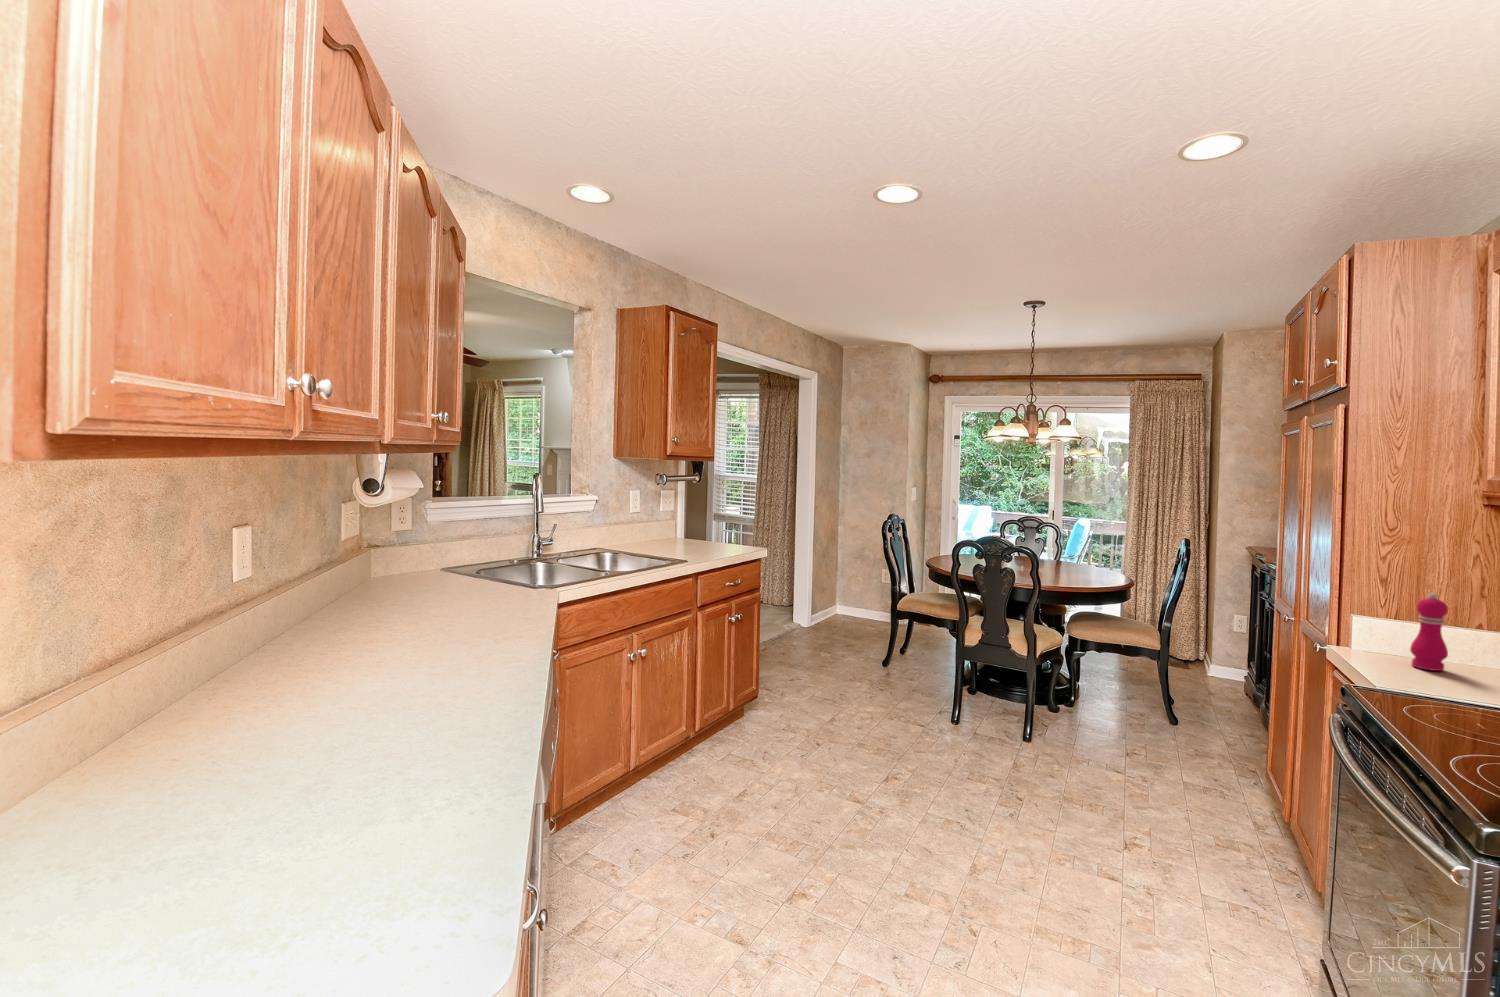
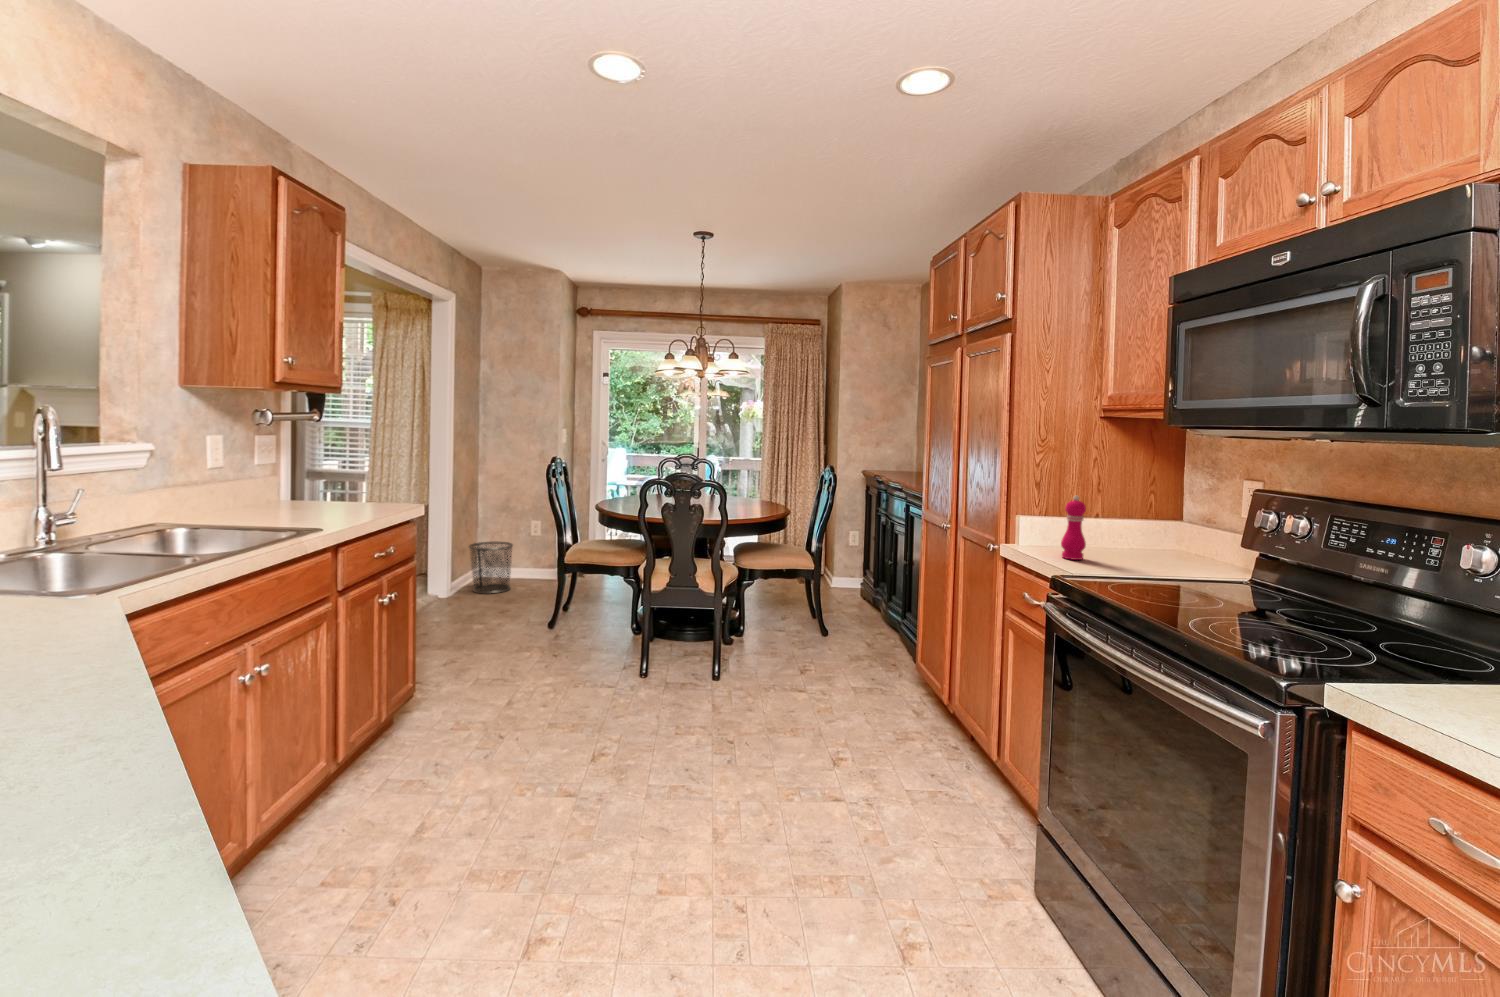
waste bin: none [825,584,863,630] -> present [469,541,513,594]

